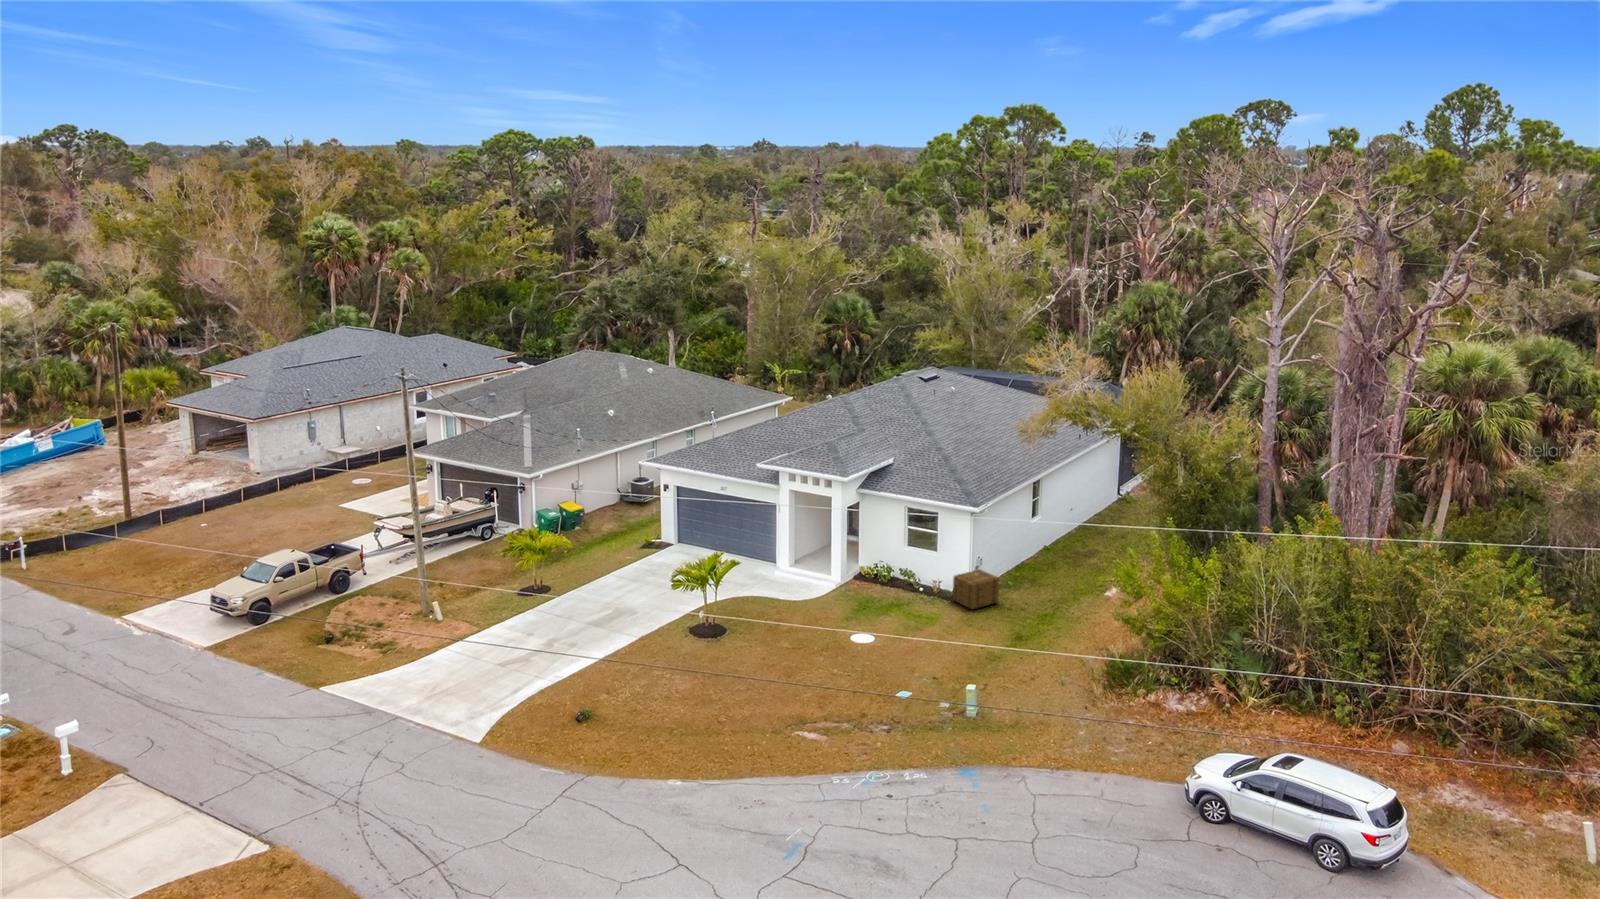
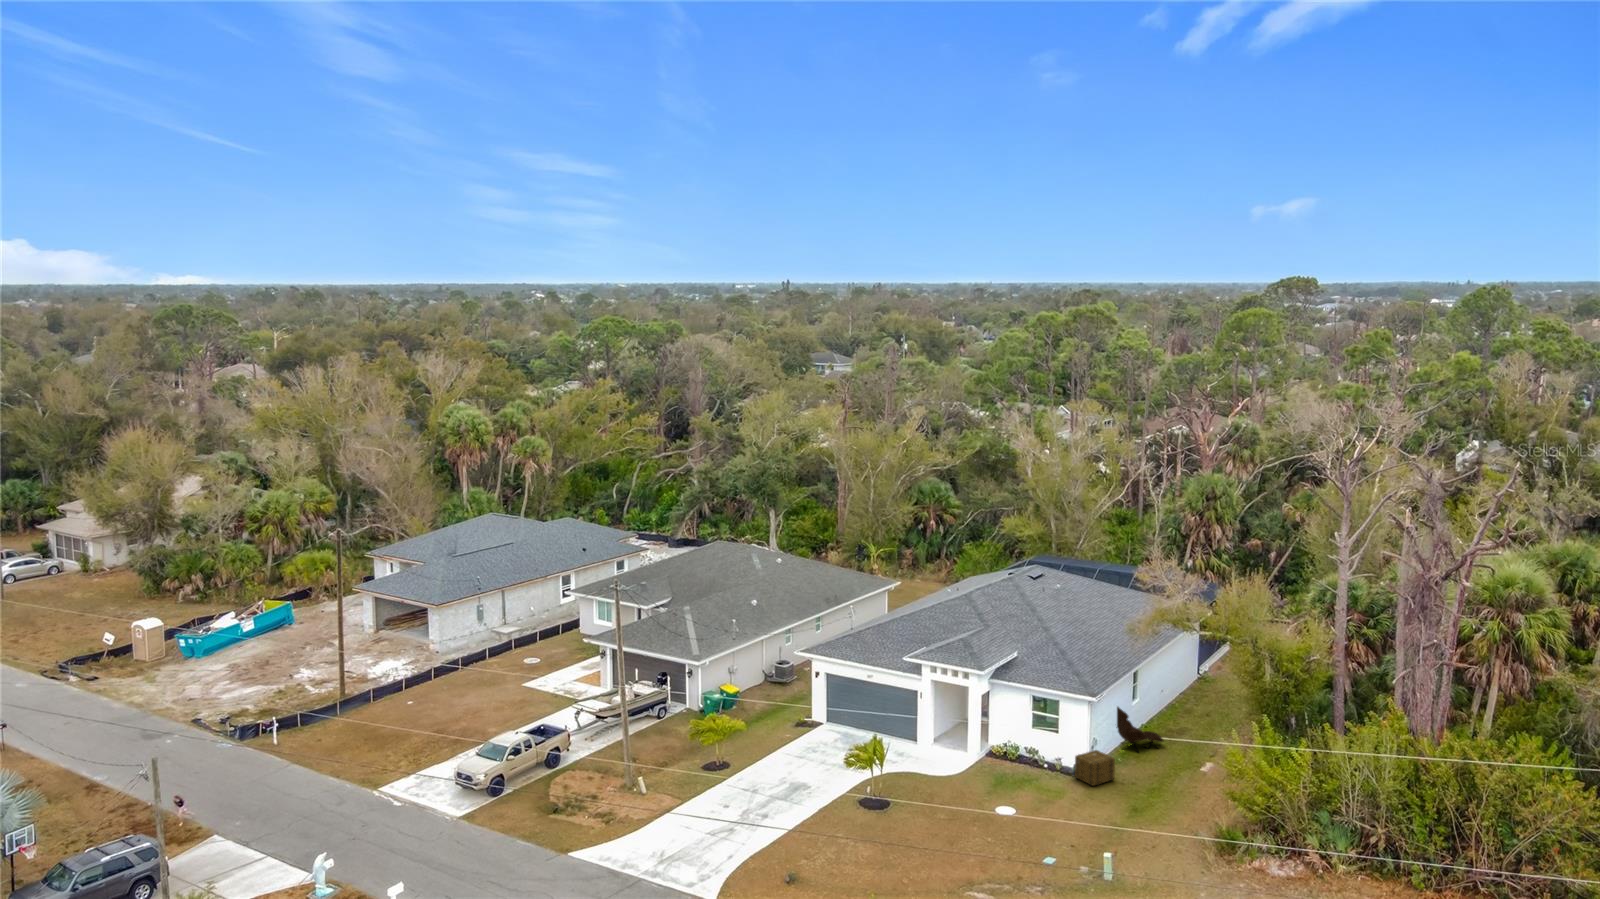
lounge chair: none [1007,521,1062,574] -> present [1116,707,1163,748]

